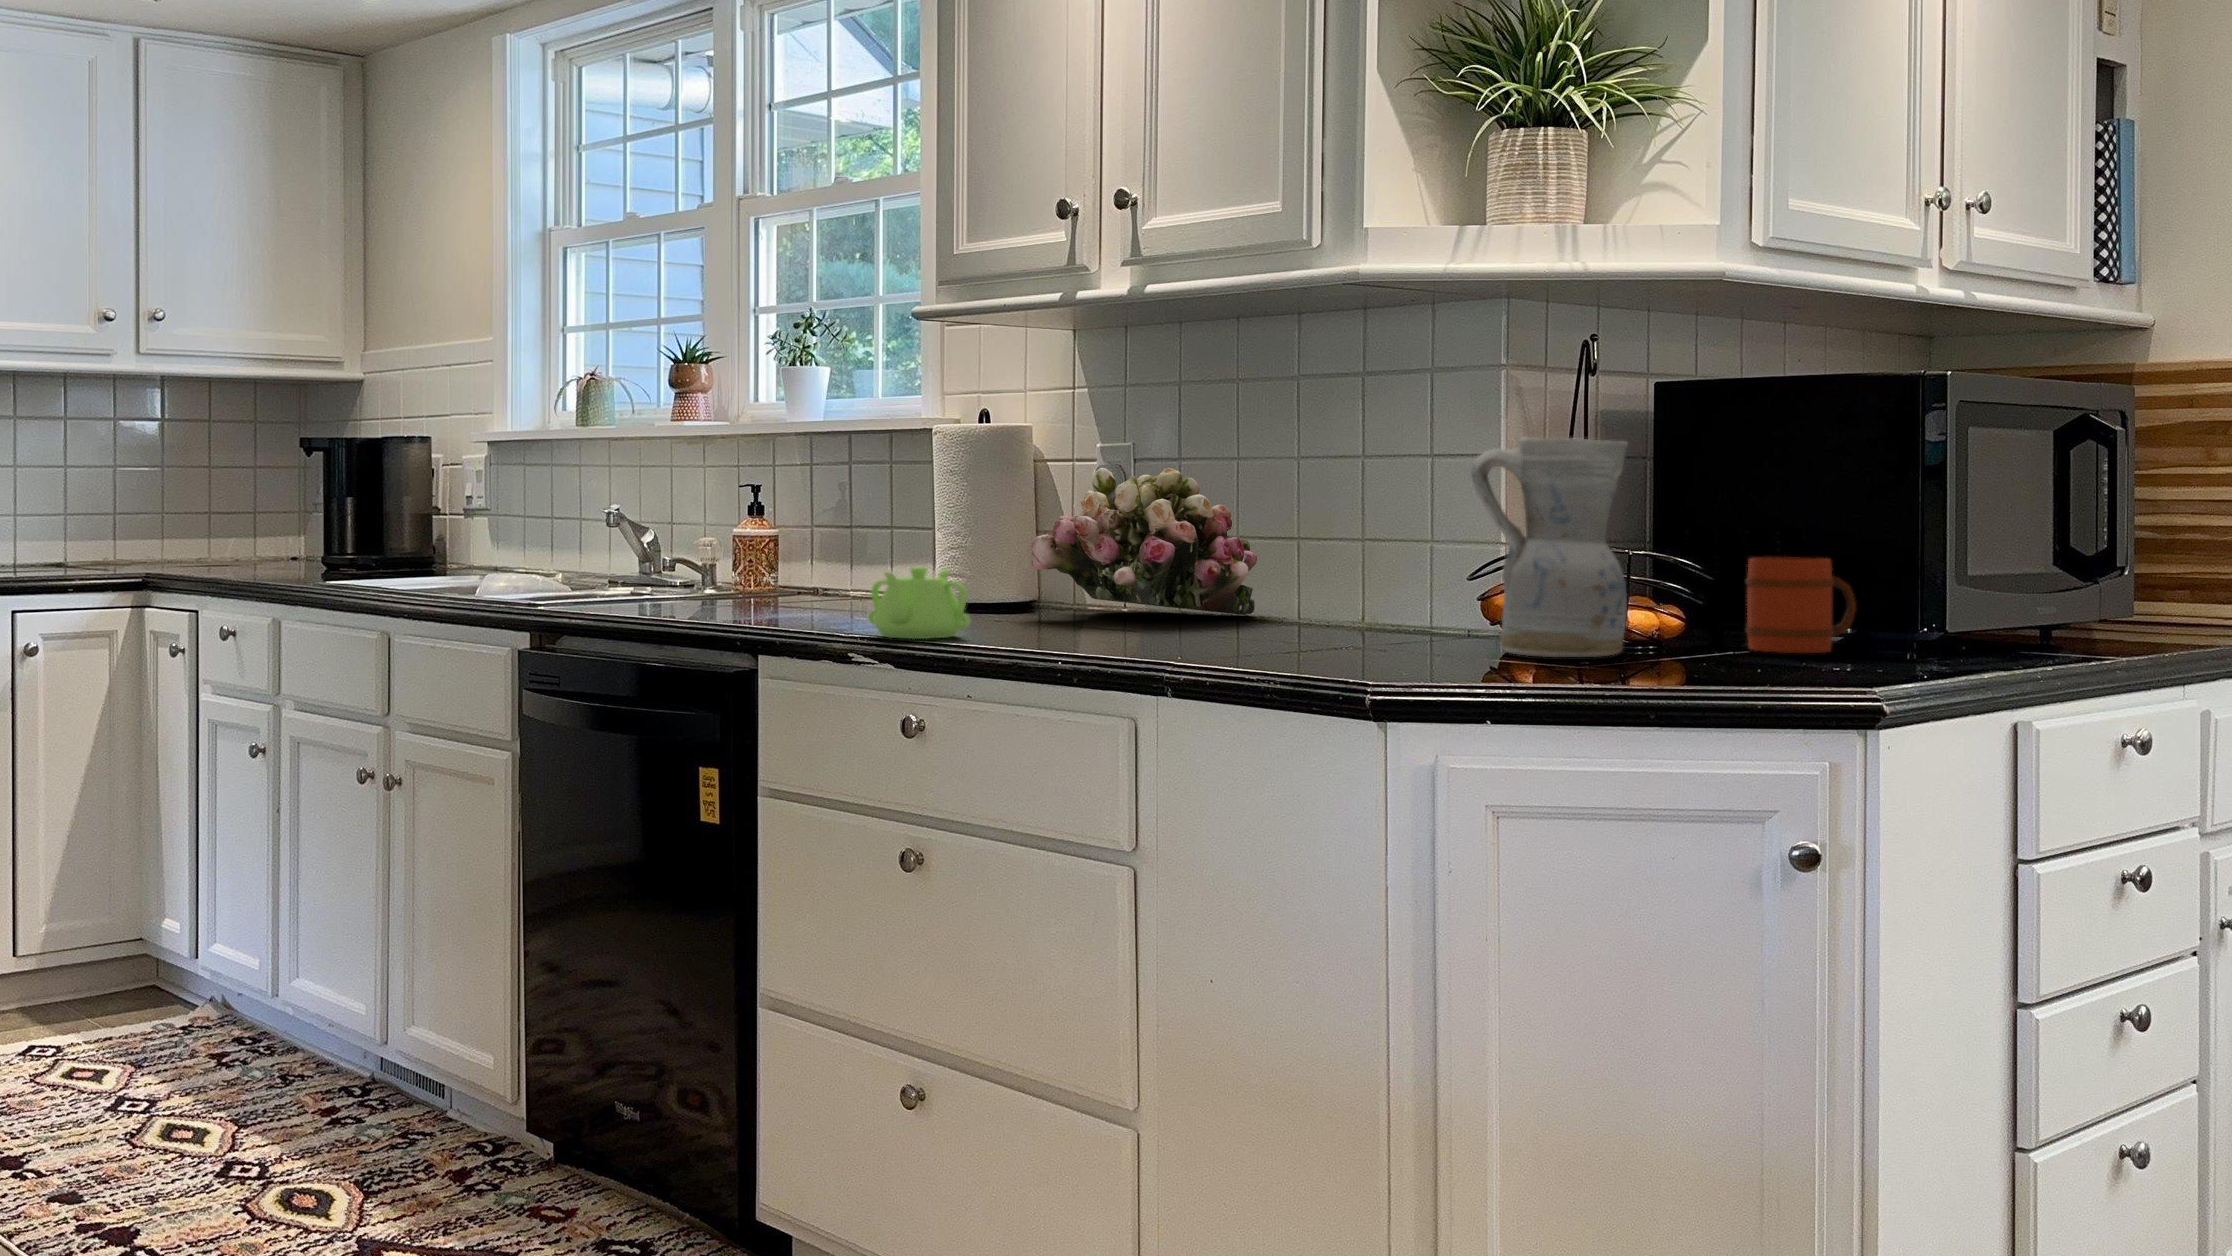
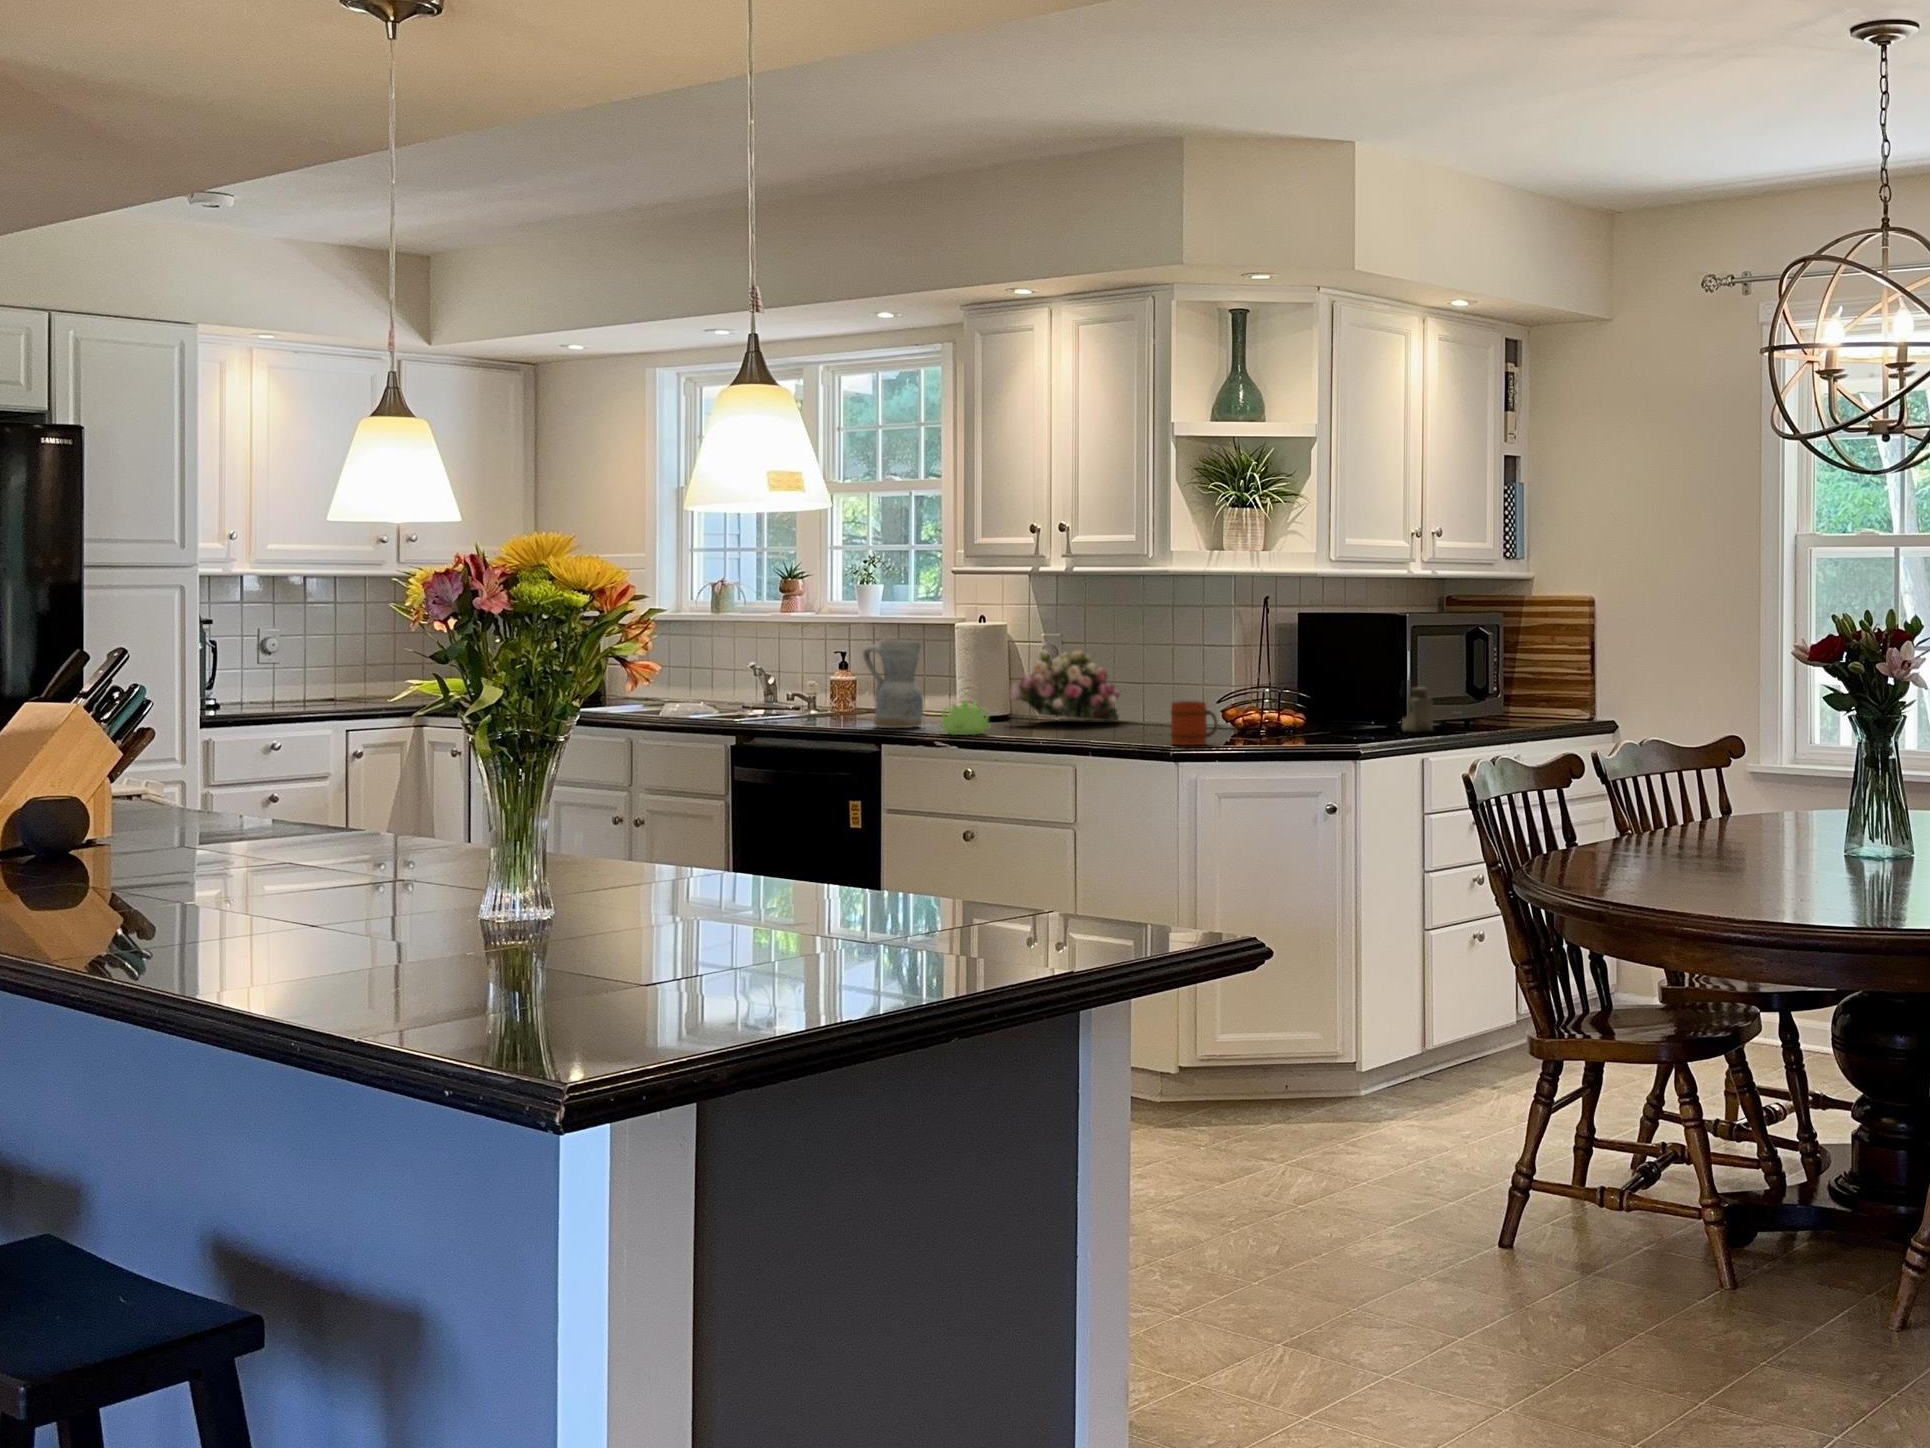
ceramic pitcher: present [1471,436,1628,657] -> present [863,639,923,728]
salt shaker: none [1914,546,1996,650] -> present [1402,687,1433,732]
mug: present [1746,557,1856,653] -> present [1170,701,1217,745]

